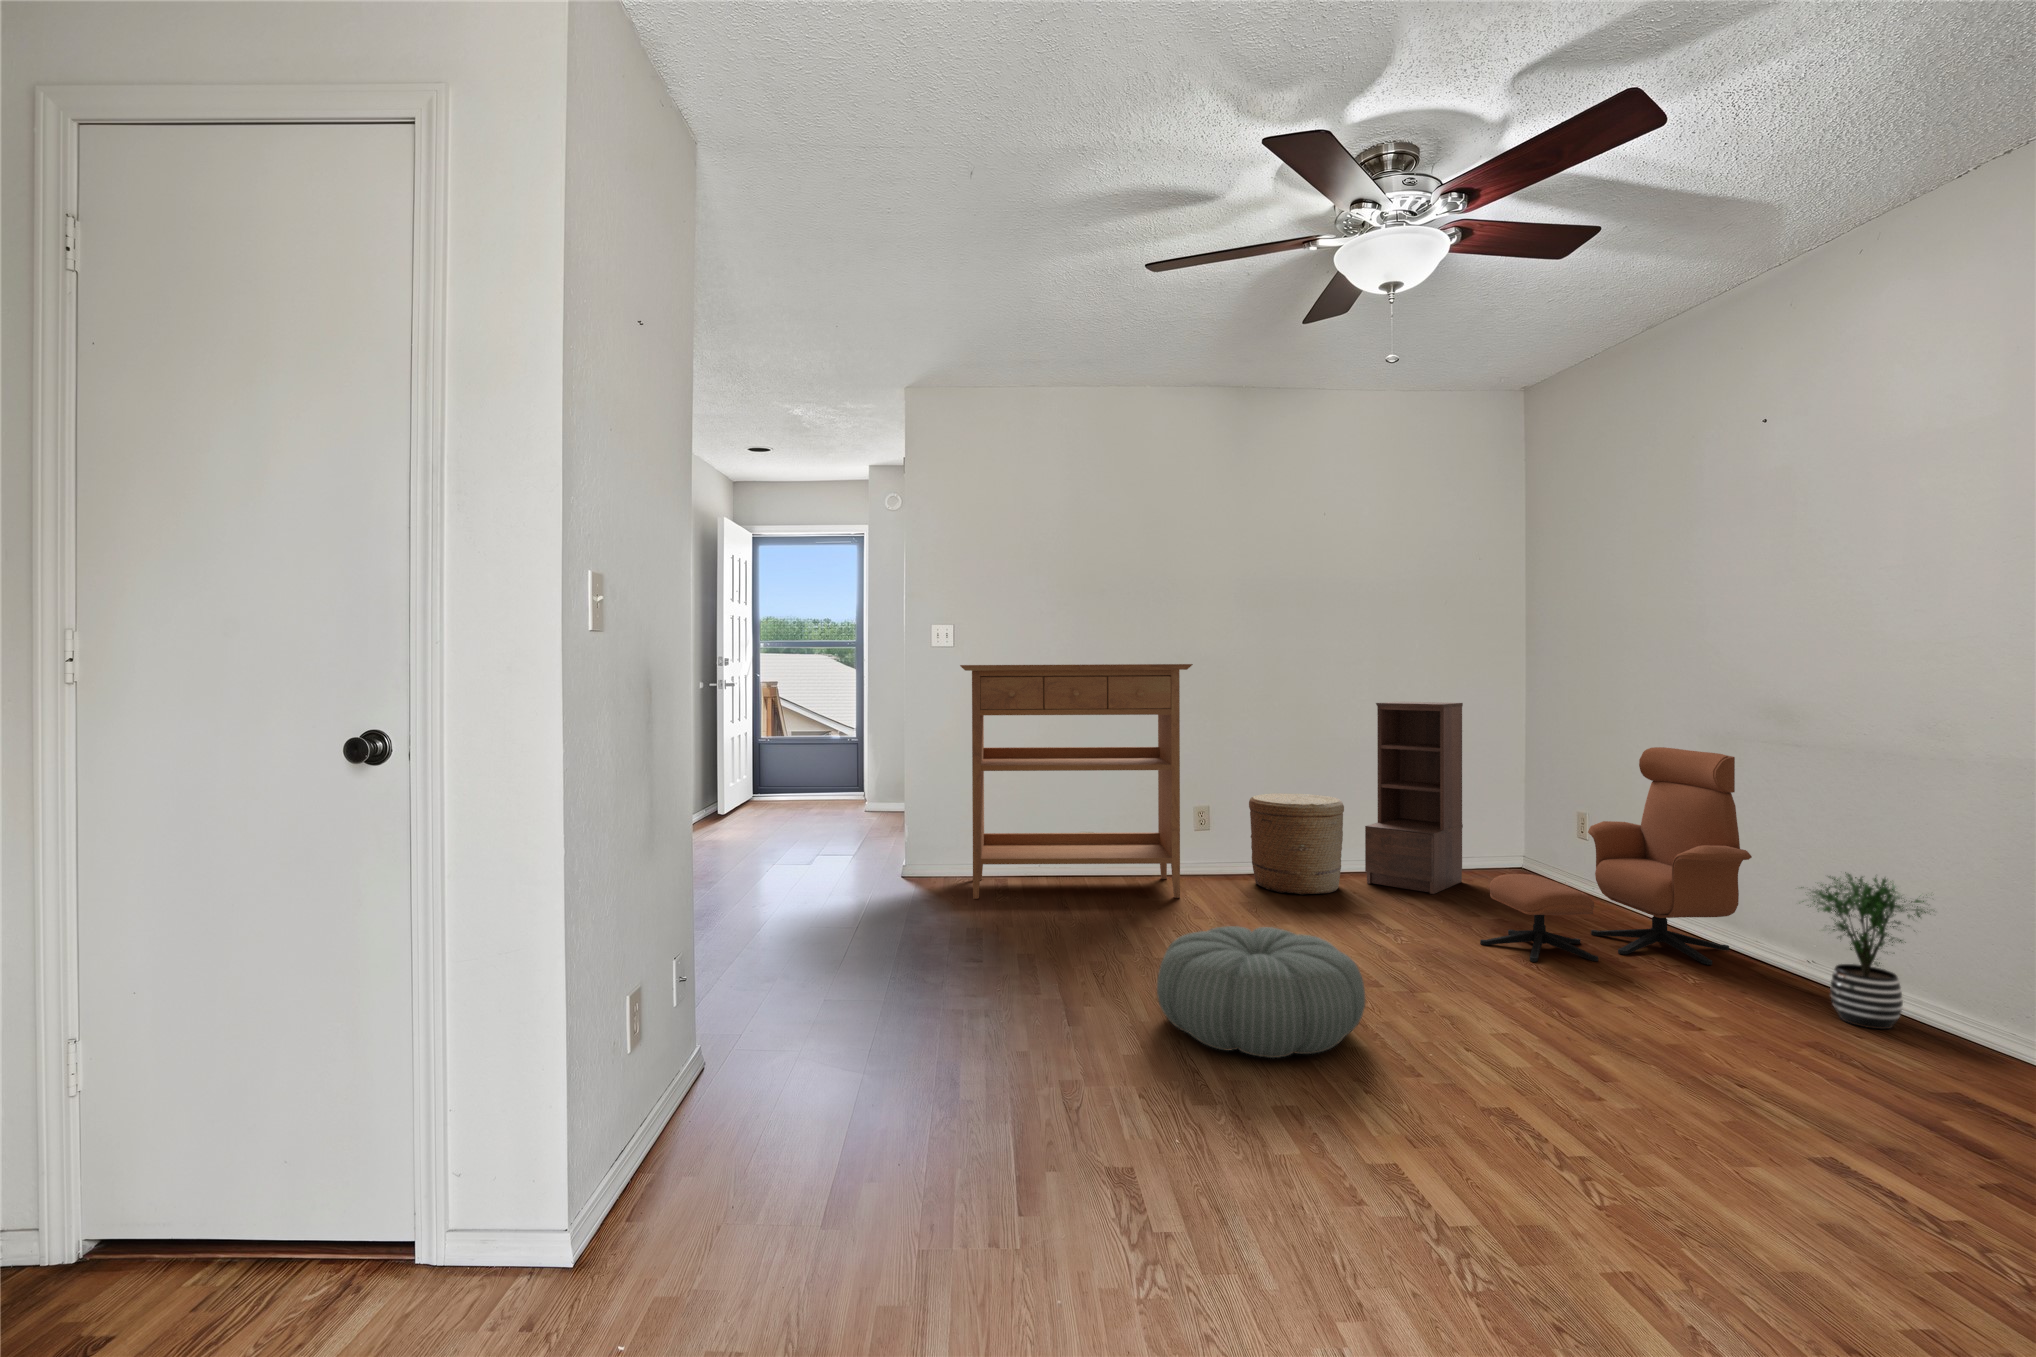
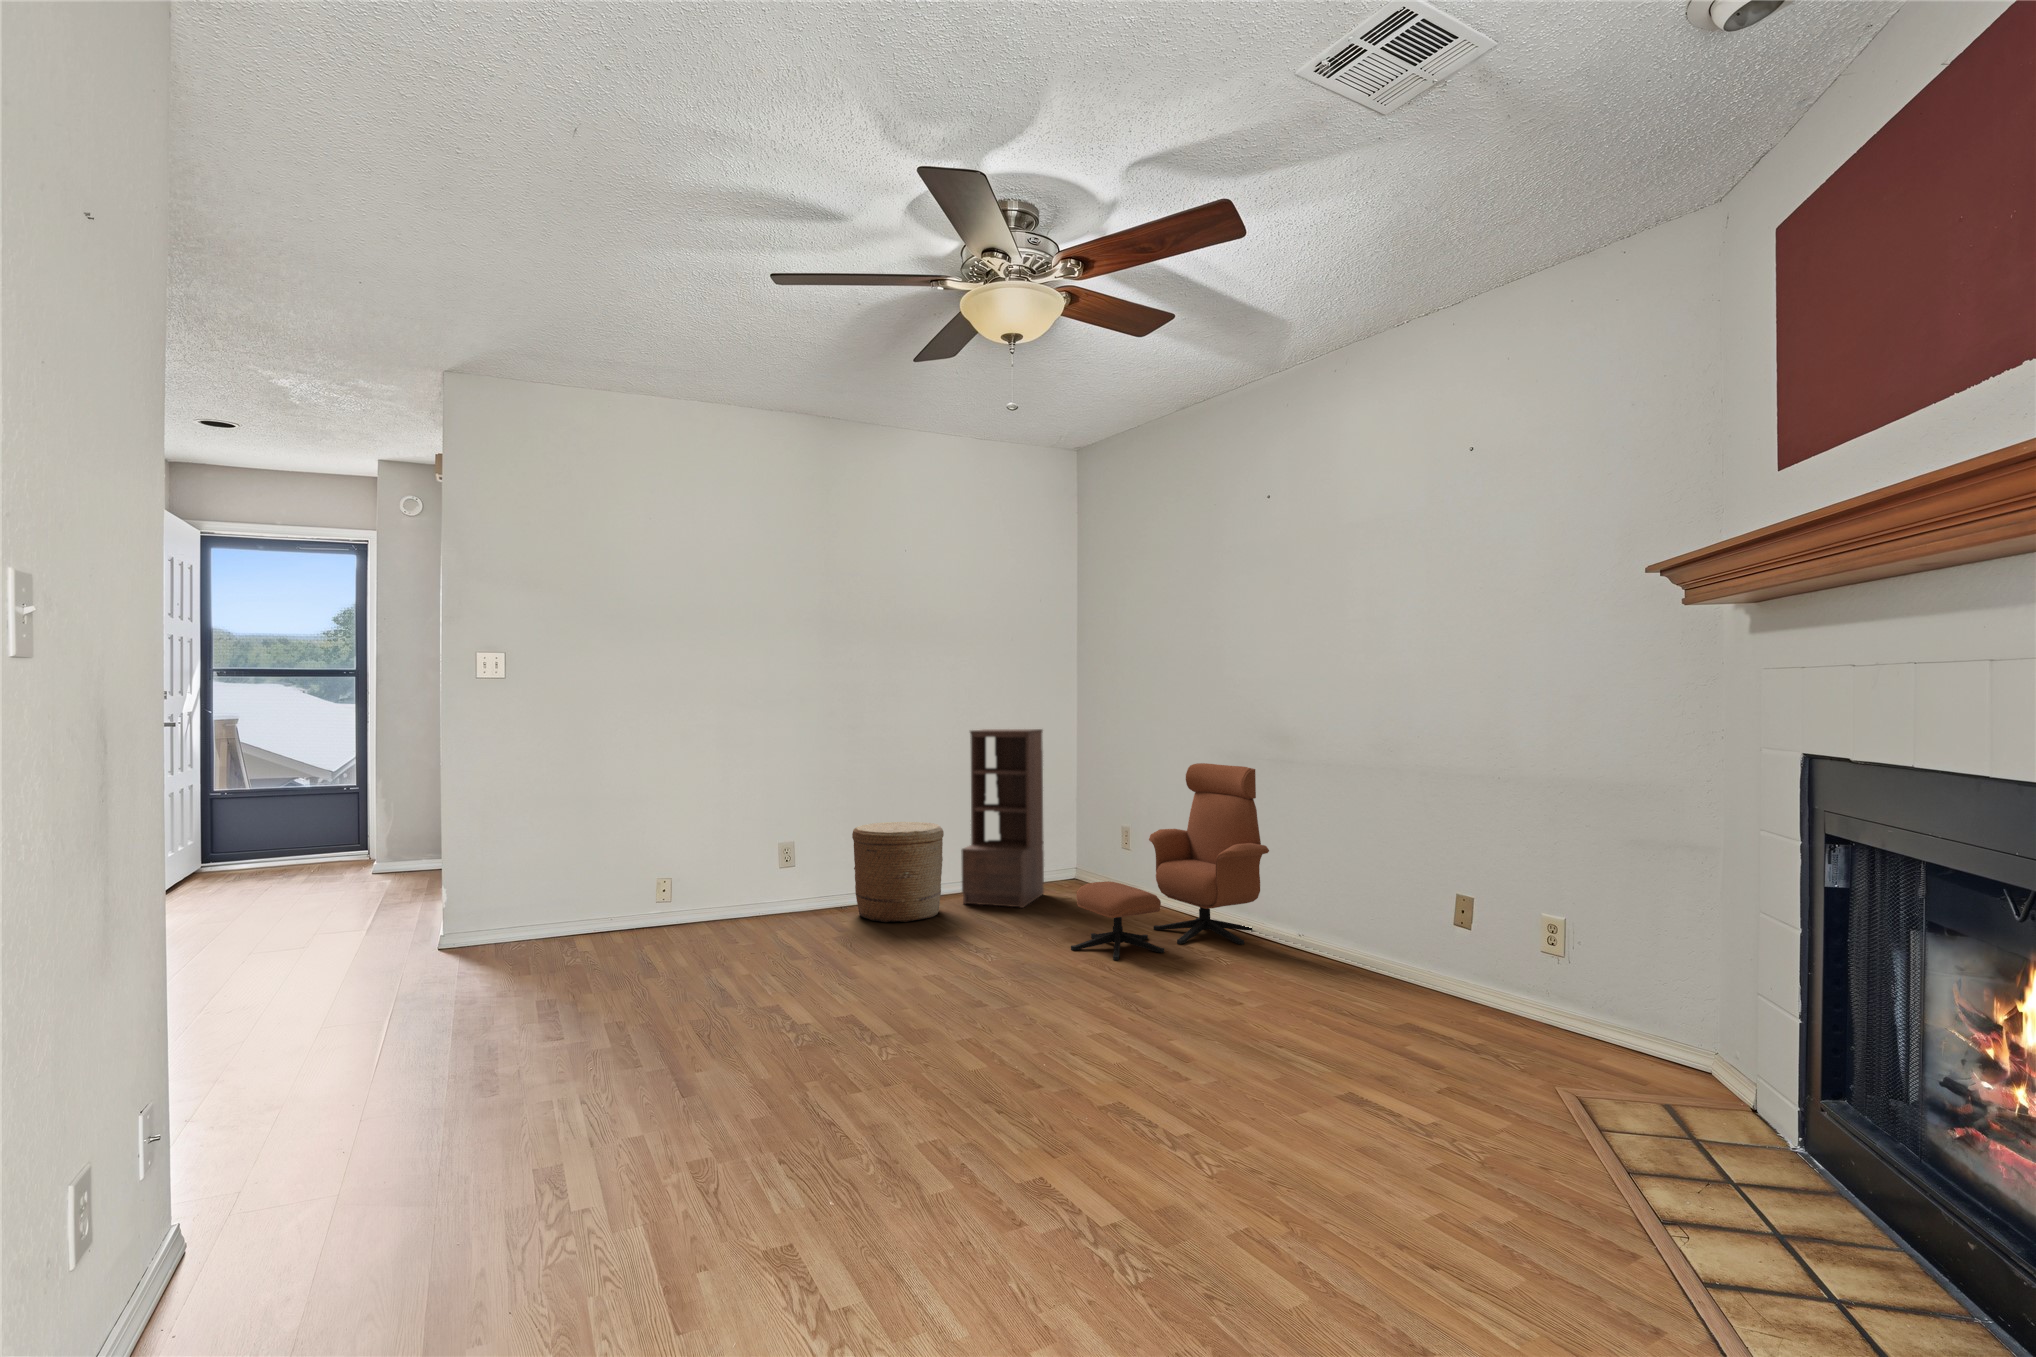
console table: present [960,664,1193,899] -> none [527,694,799,968]
potted plant: present [1801,872,1926,1029] -> none [1303,856,1393,980]
pouf: present [1157,926,1365,1058] -> none [787,958,994,1094]

